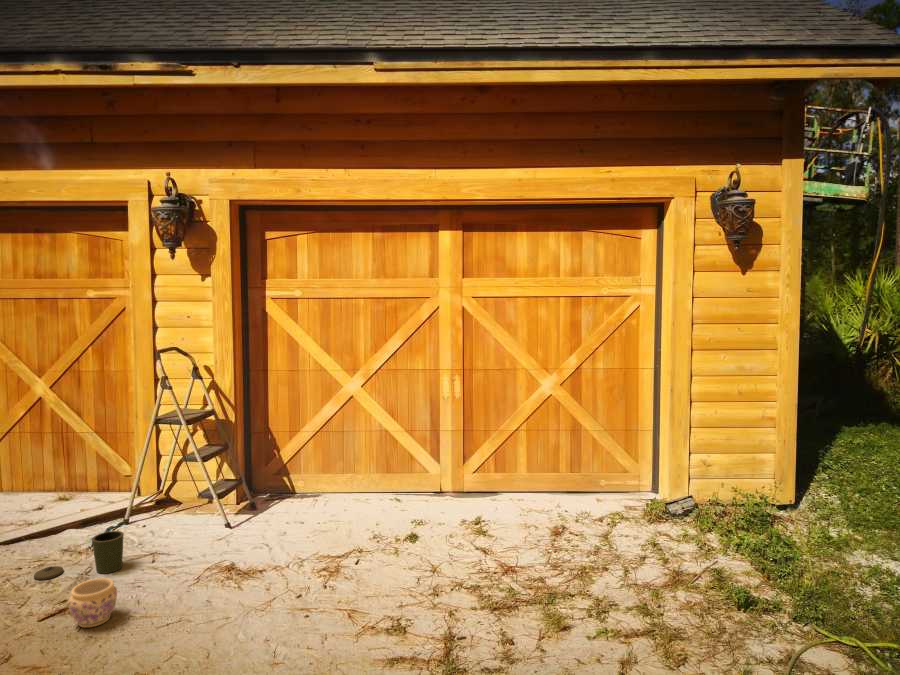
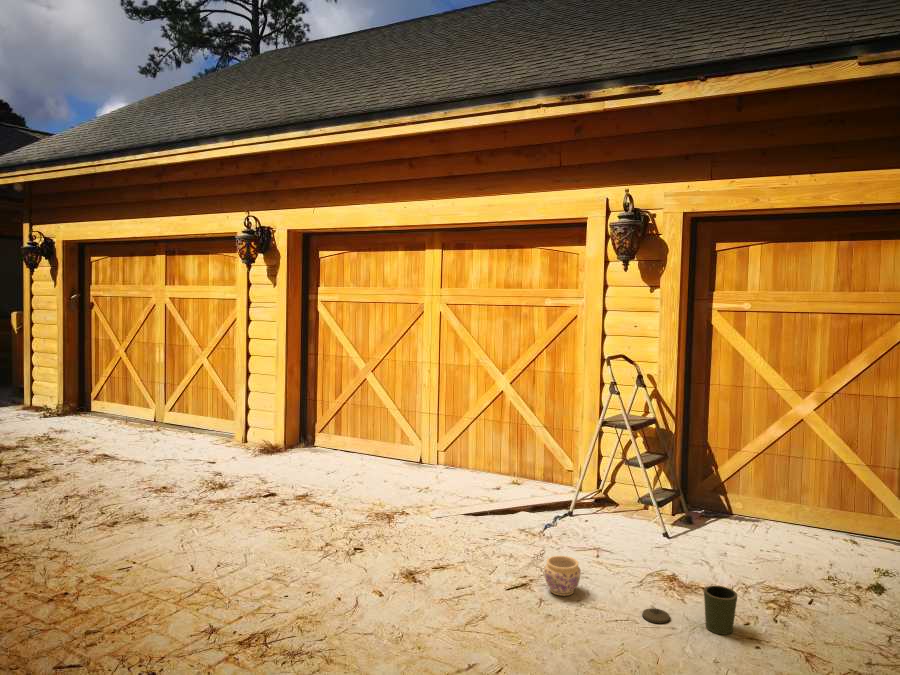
trash can: present [34,531,124,580] -> present [642,586,737,635]

